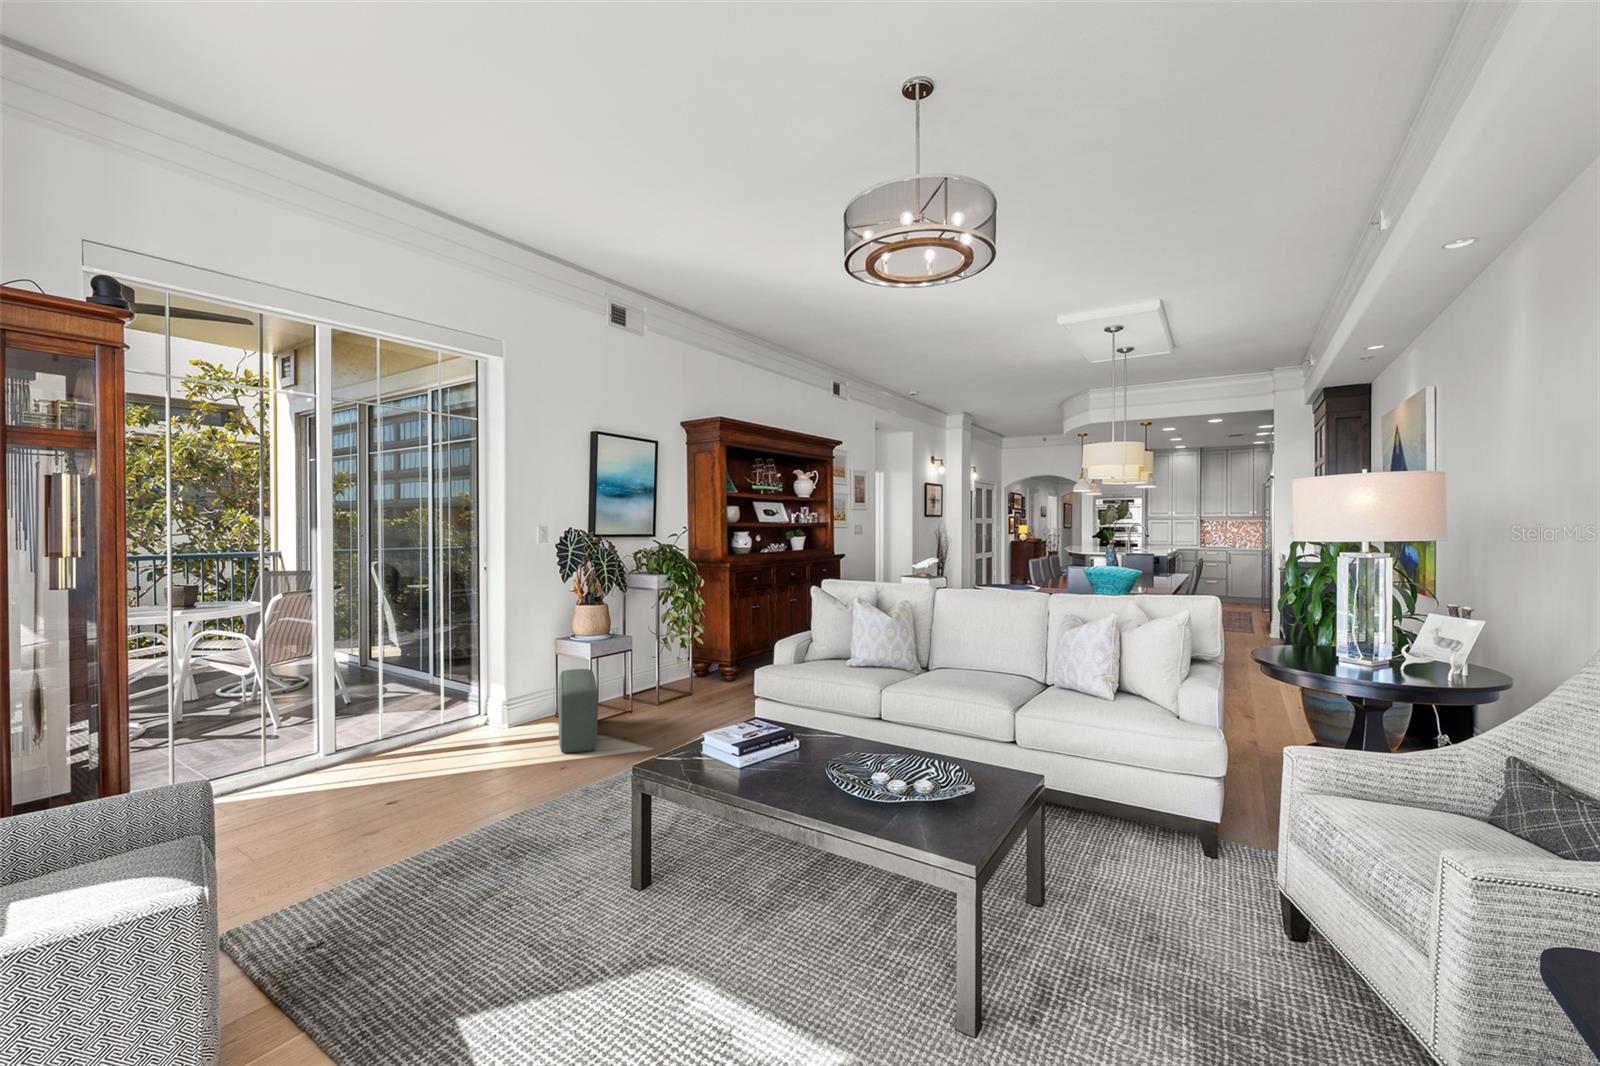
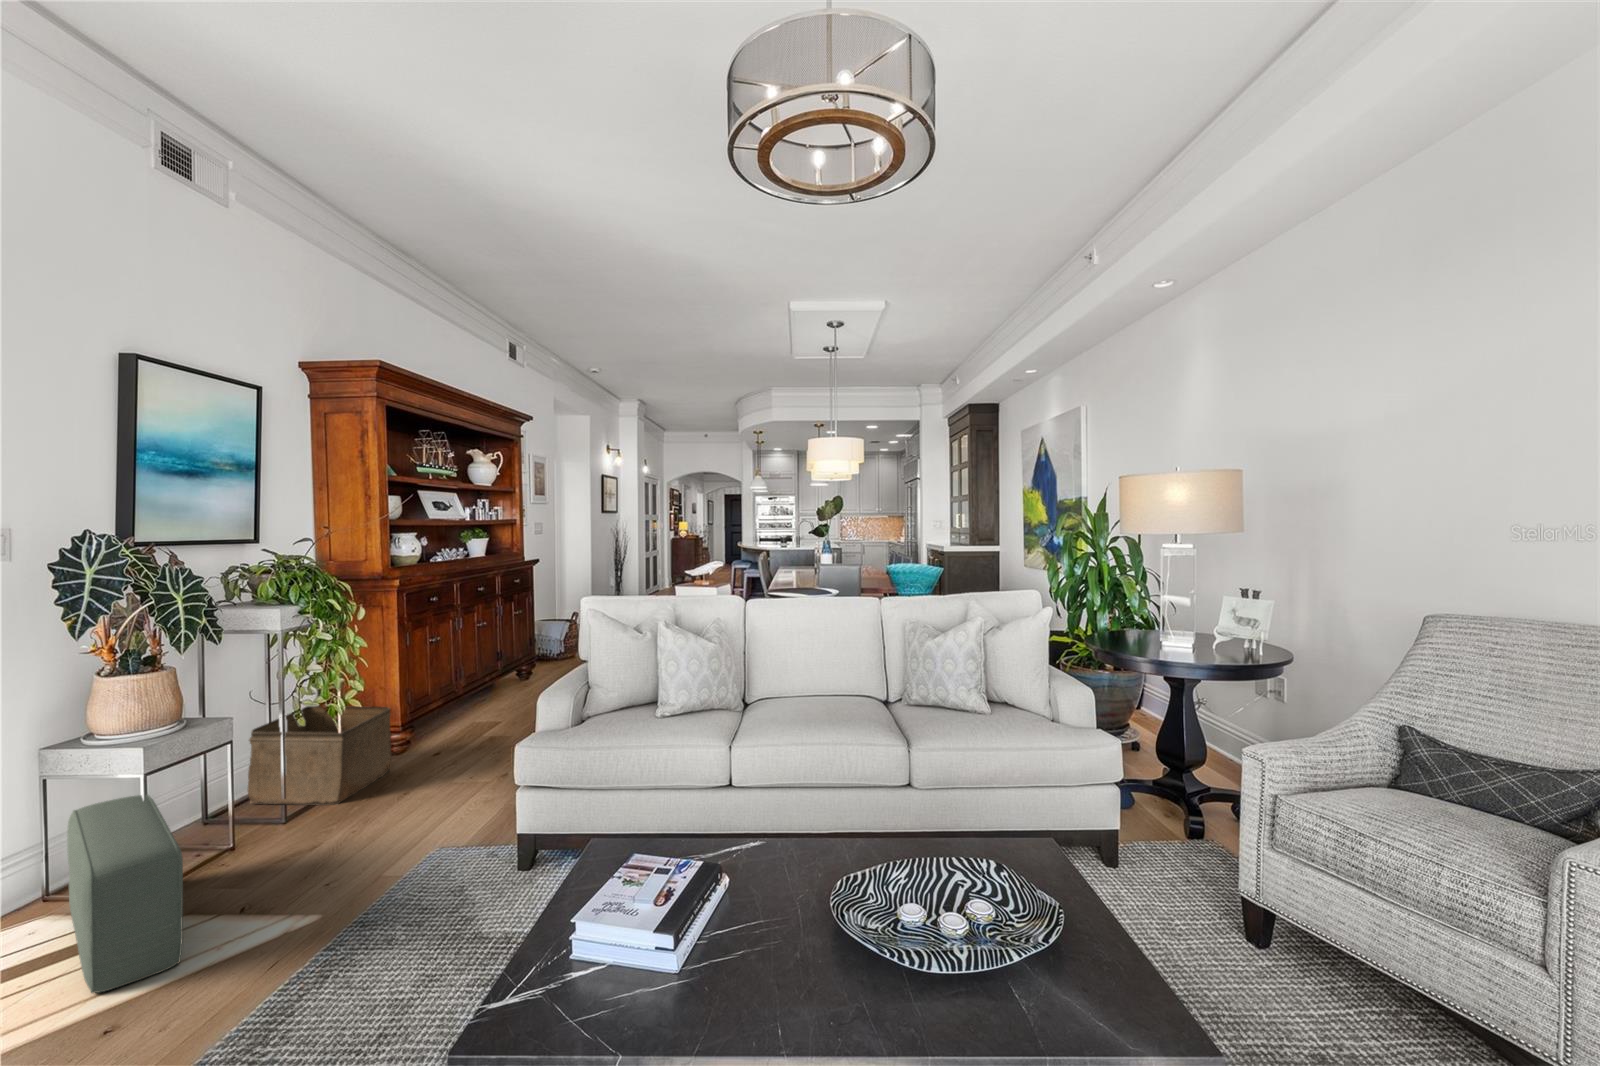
storage bin: none [643,641,721,701] -> present [248,706,391,804]

